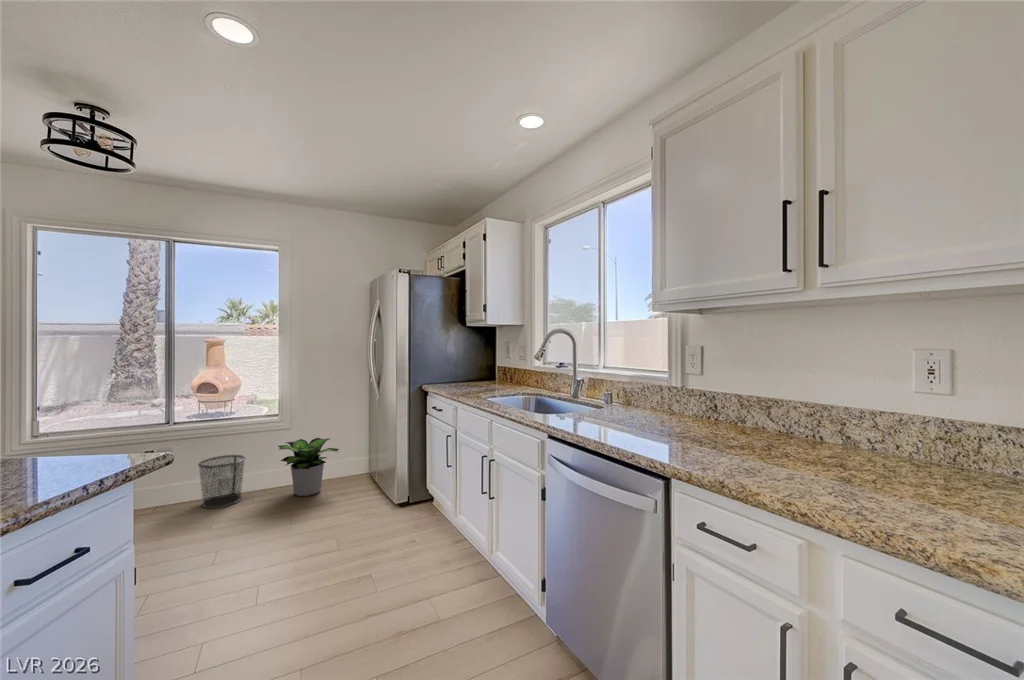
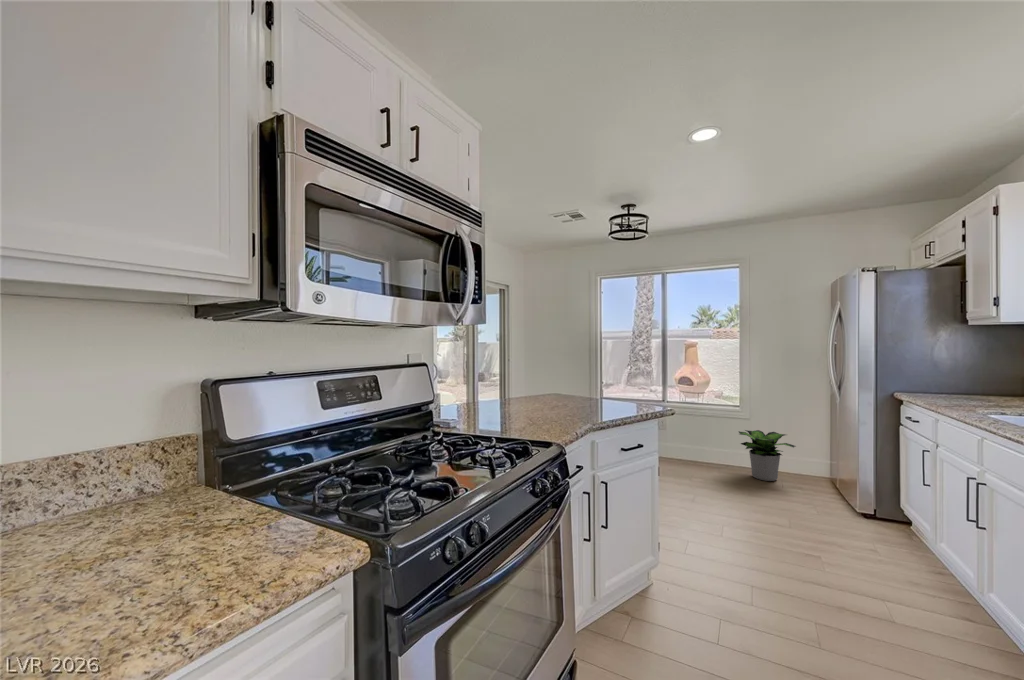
waste bin: present [198,455,245,508] -> none [680,431,713,470]

